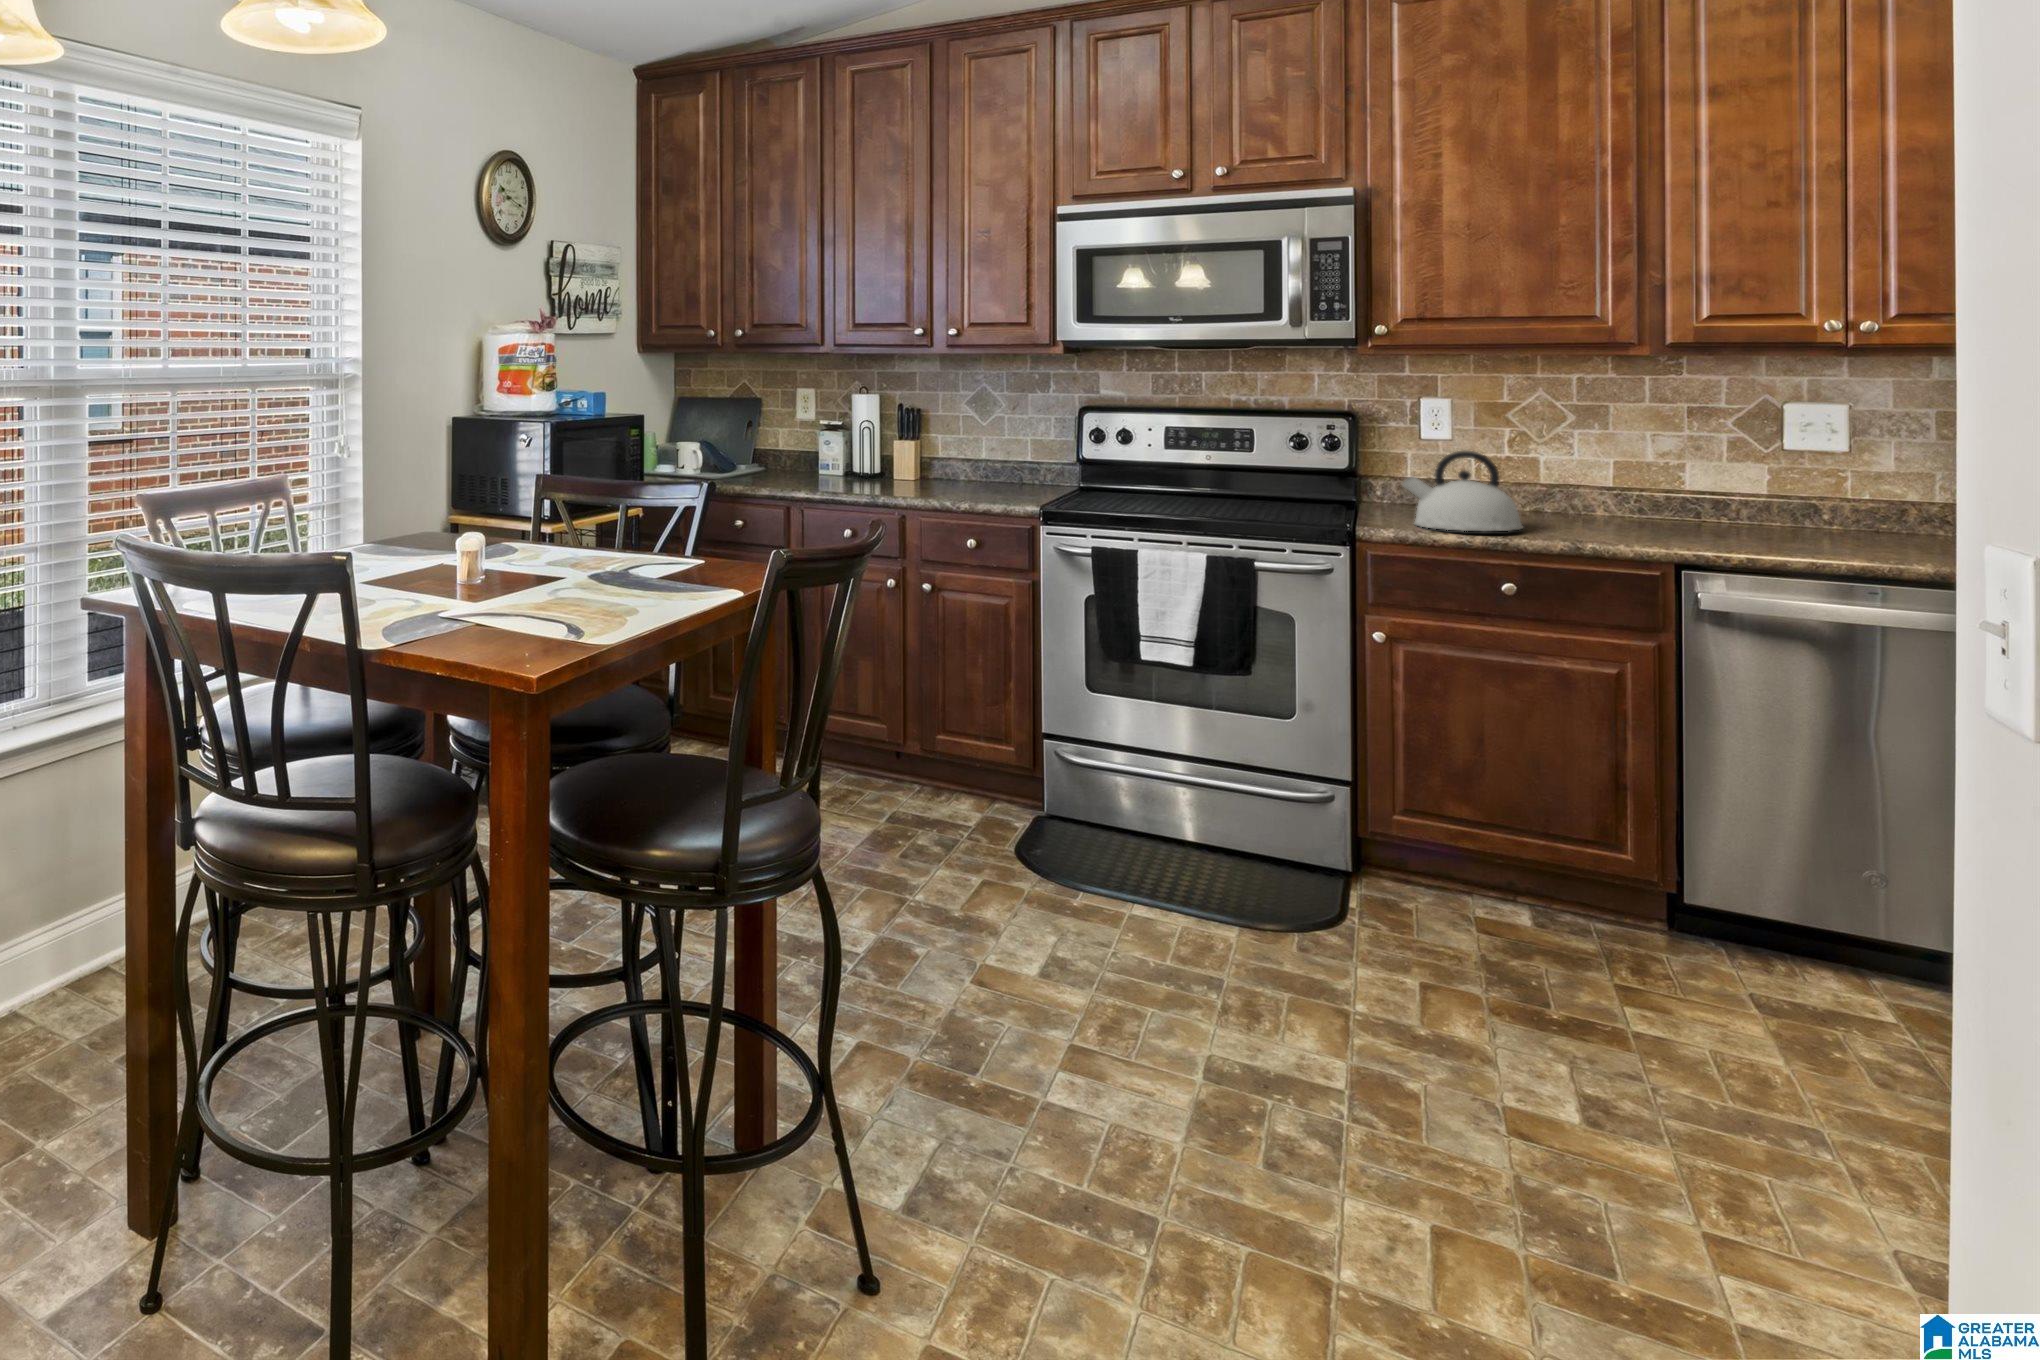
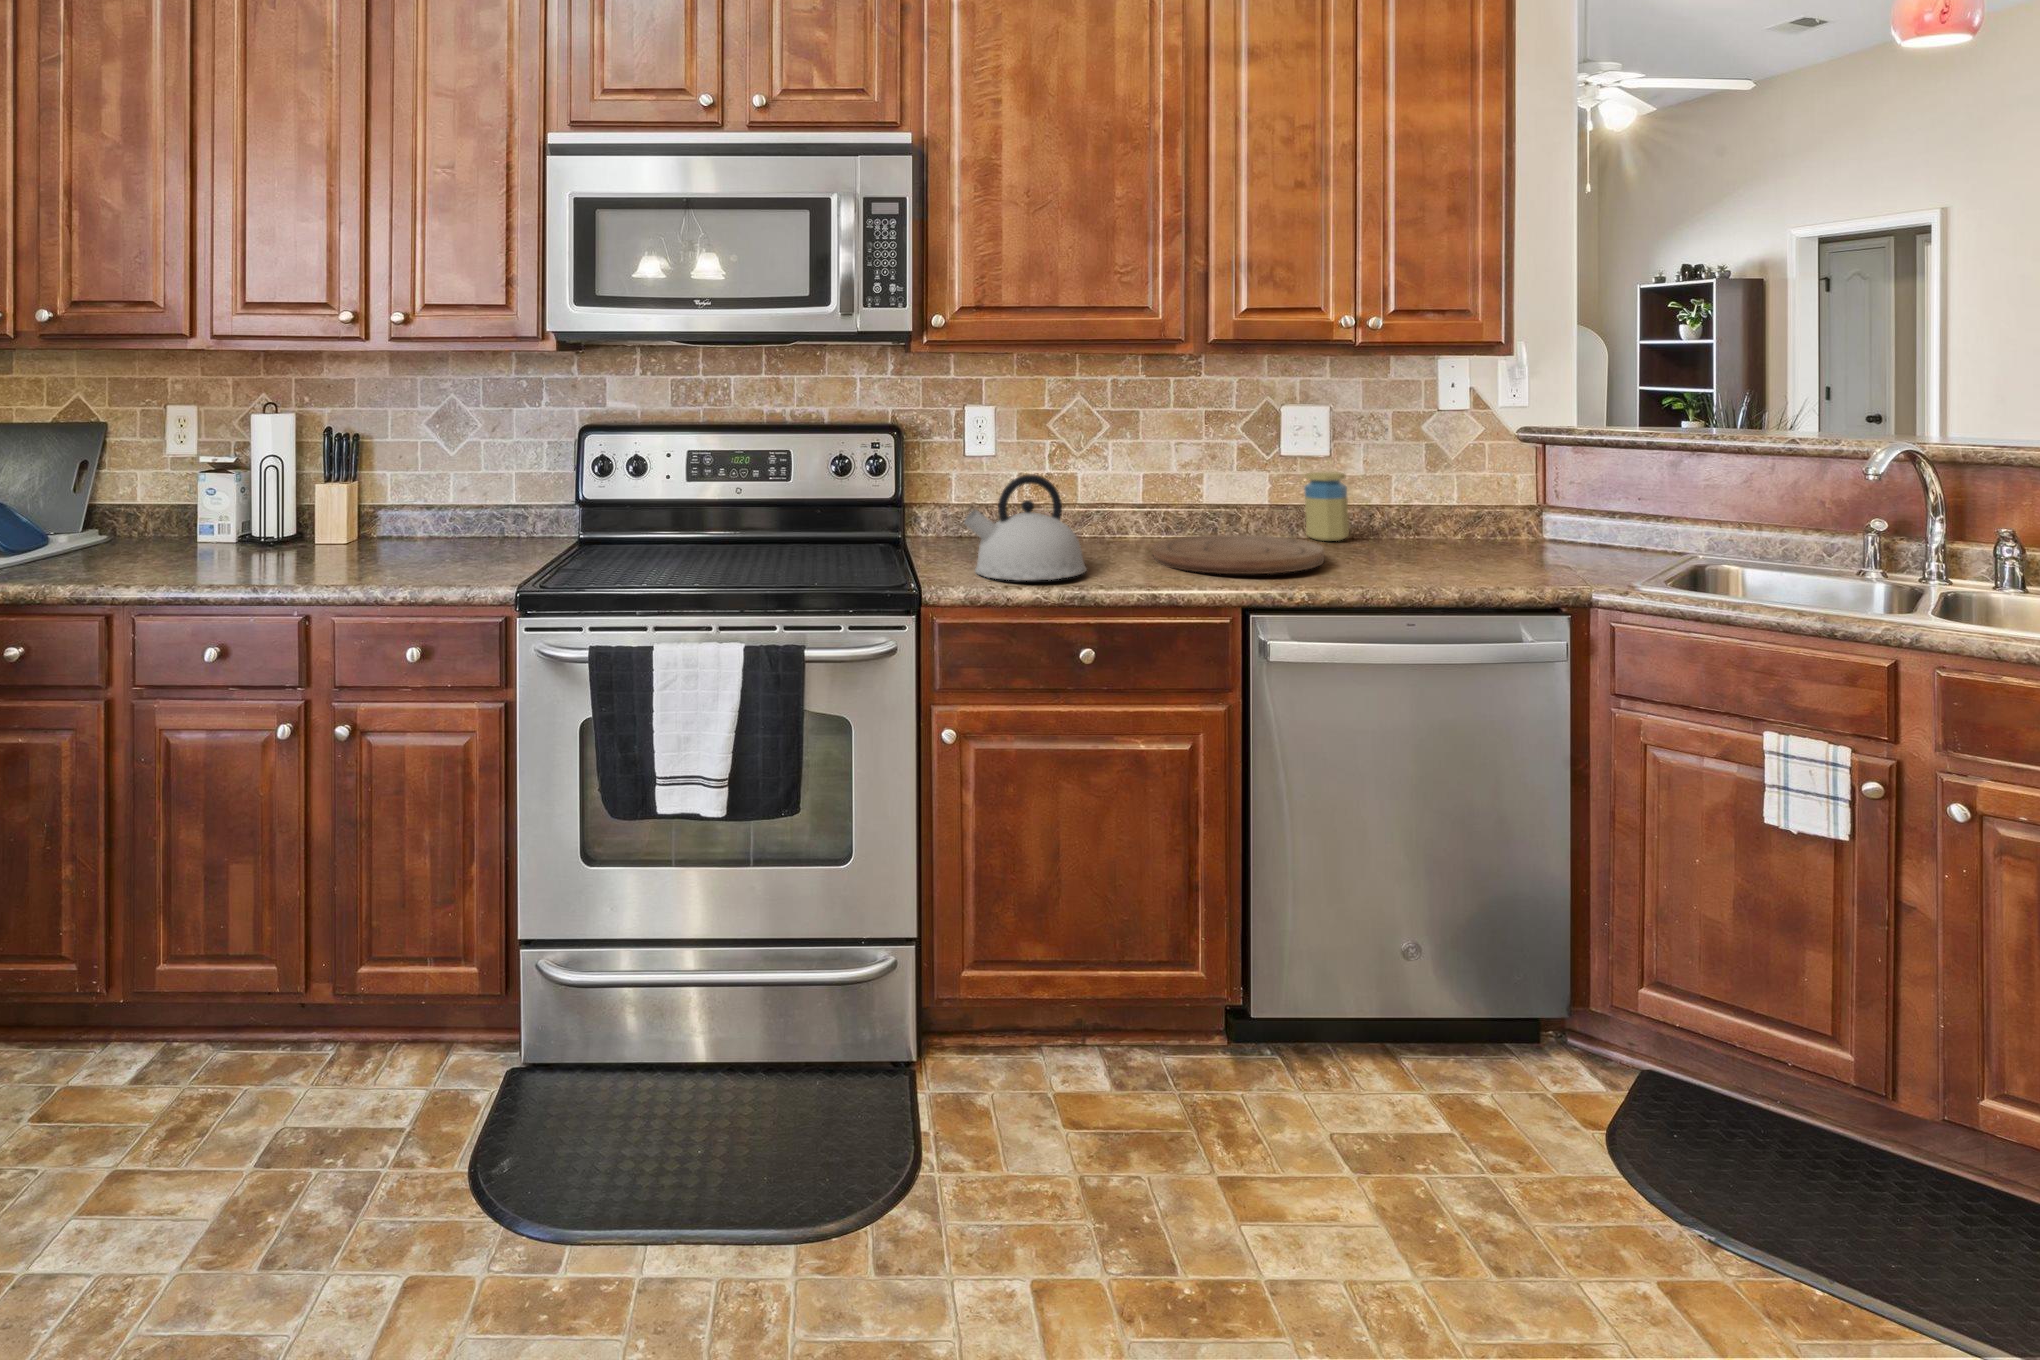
jar: none [1804,465,1861,529] -> present [1304,472,1349,541]
cutting board: none [1604,515,1802,543] -> present [1152,535,1324,574]

